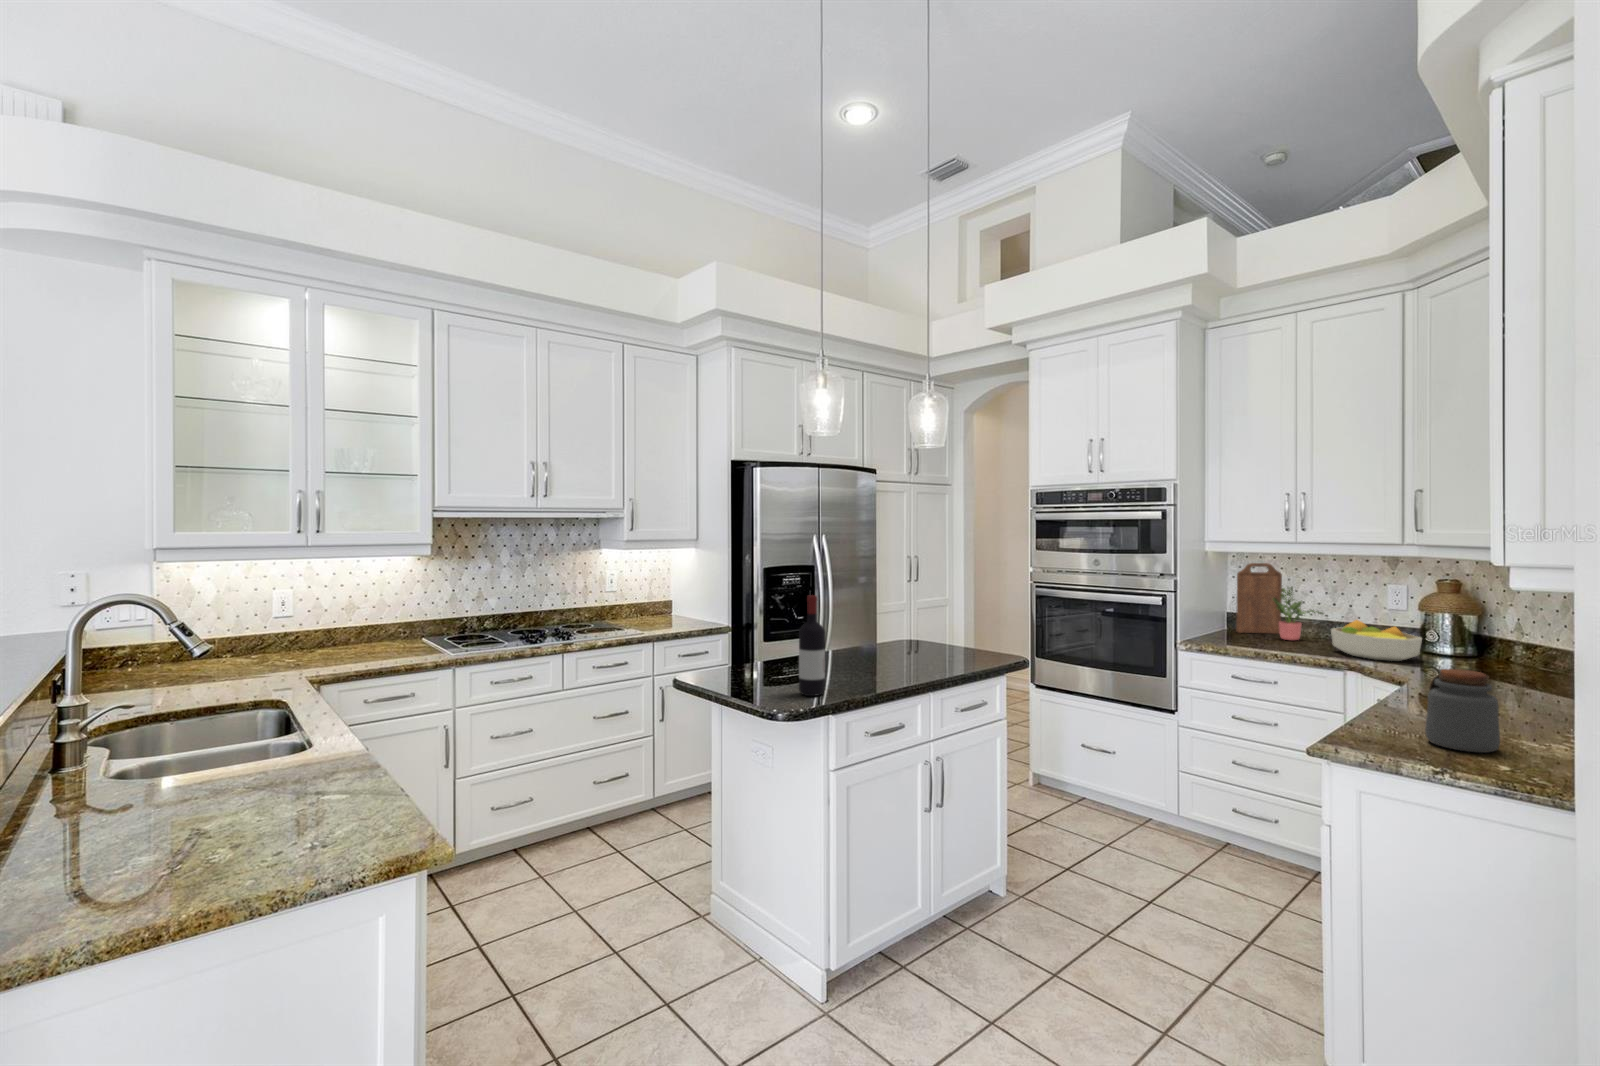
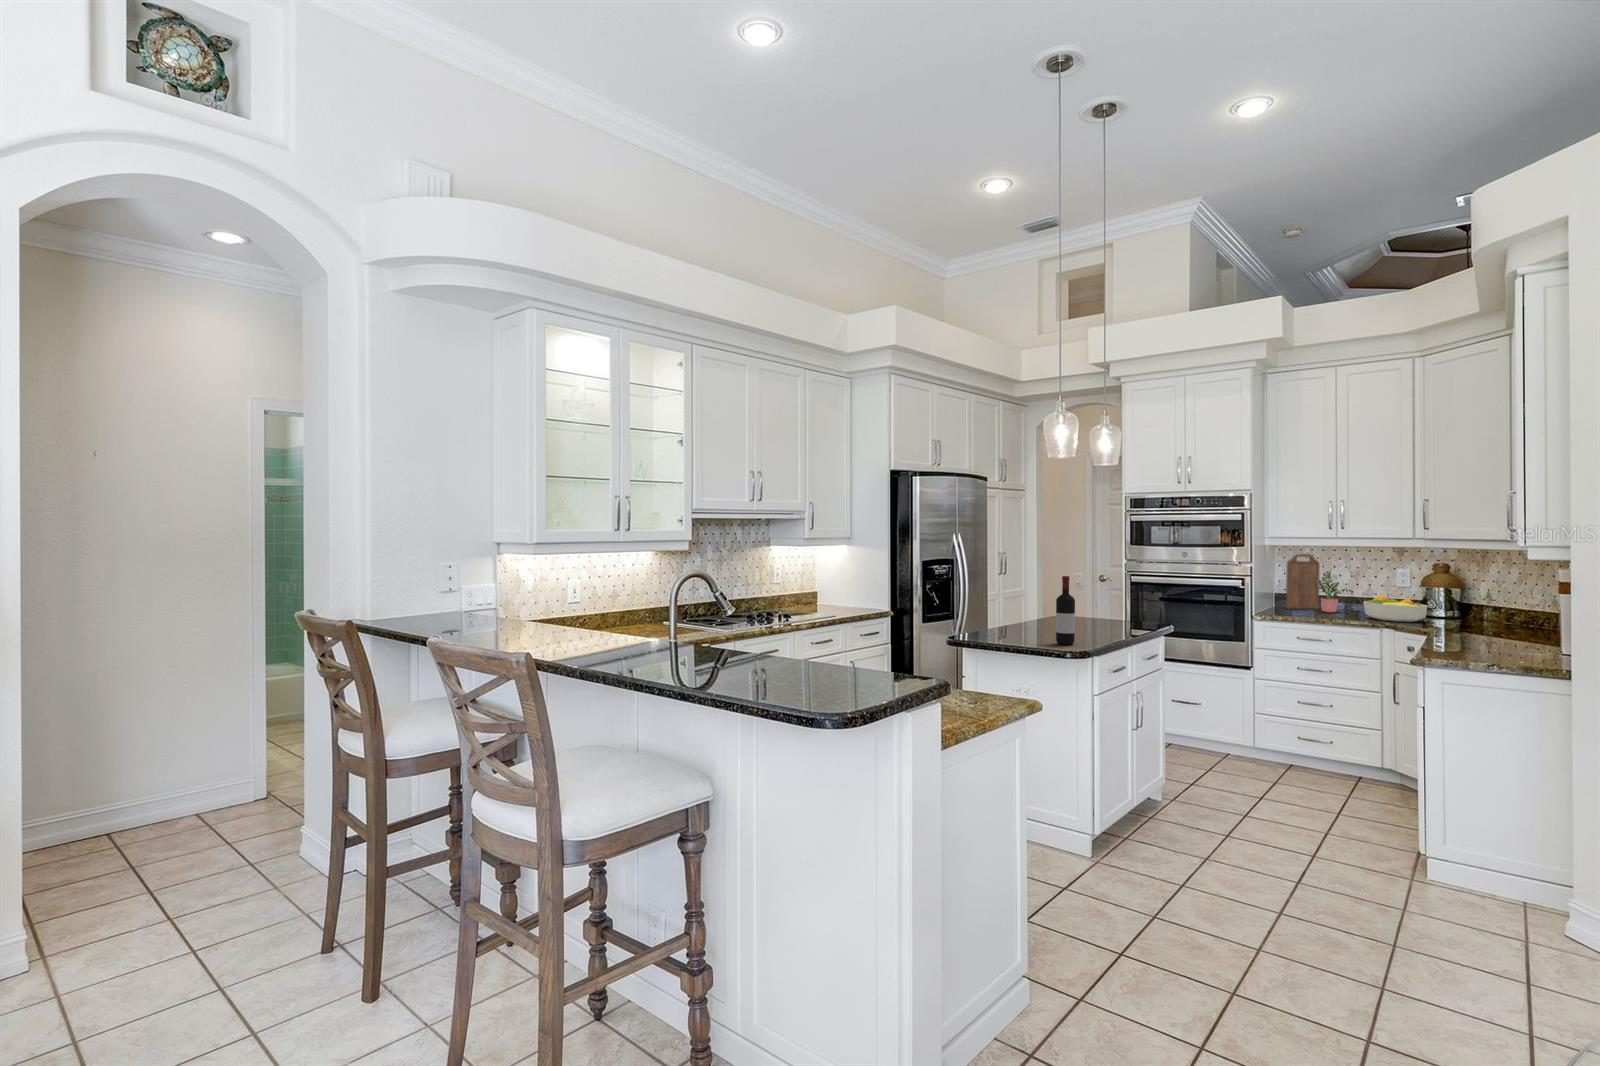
jar: present [1425,669,1500,753] -> none [1452,612,1493,658]

